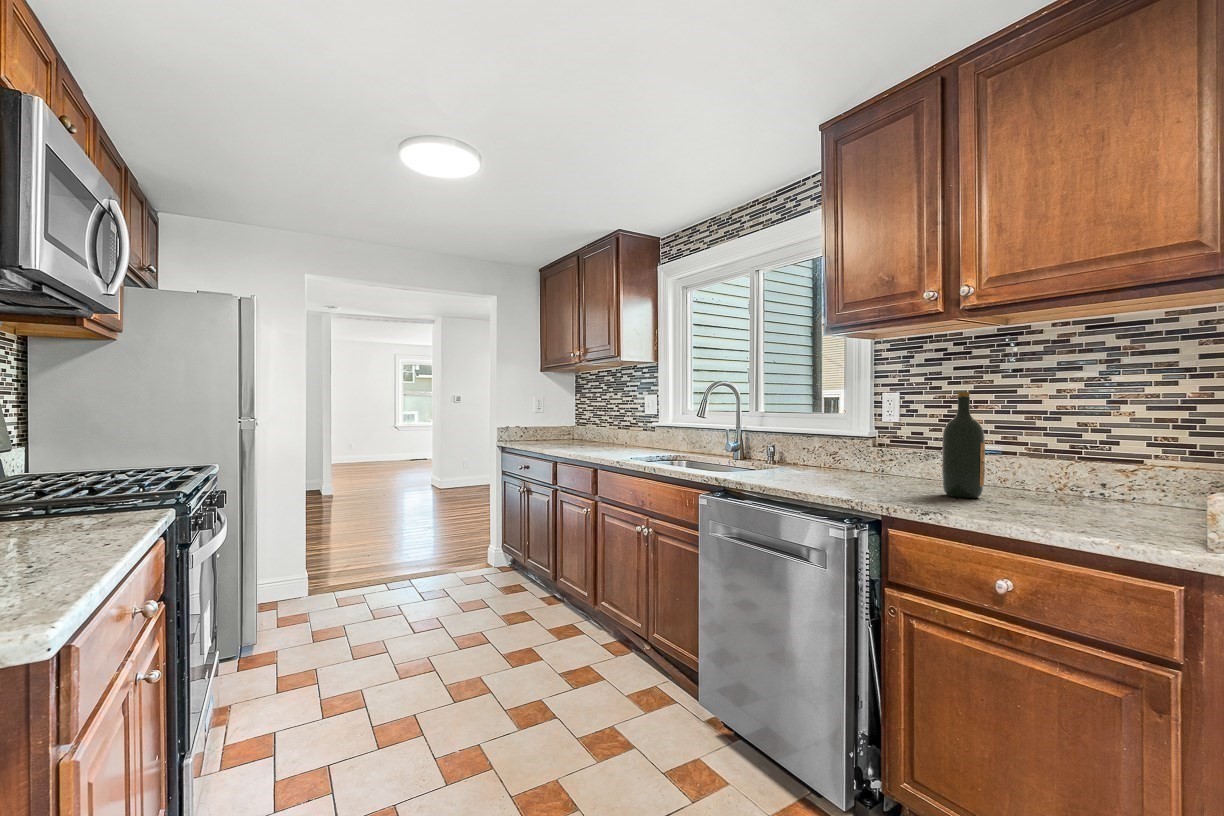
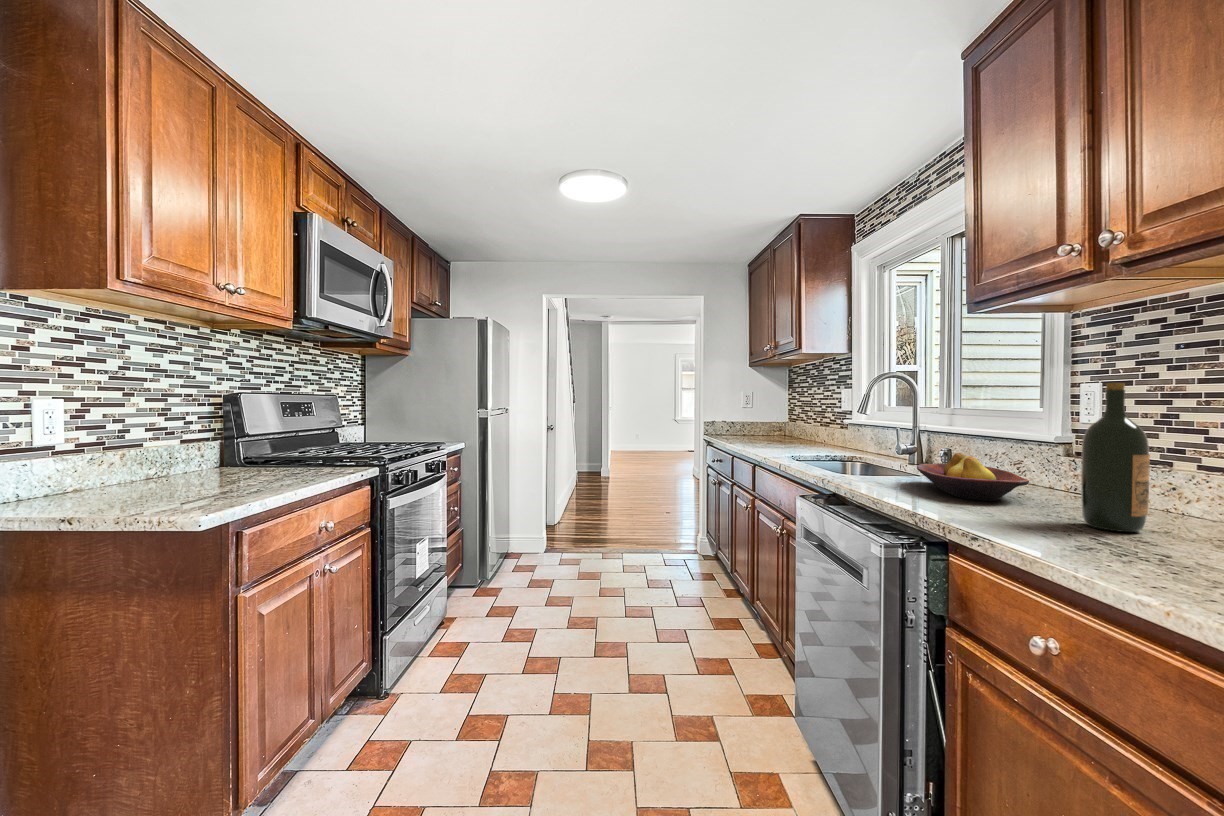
fruit bowl: none [786,447,885,484] -> present [917,453,1029,501]

